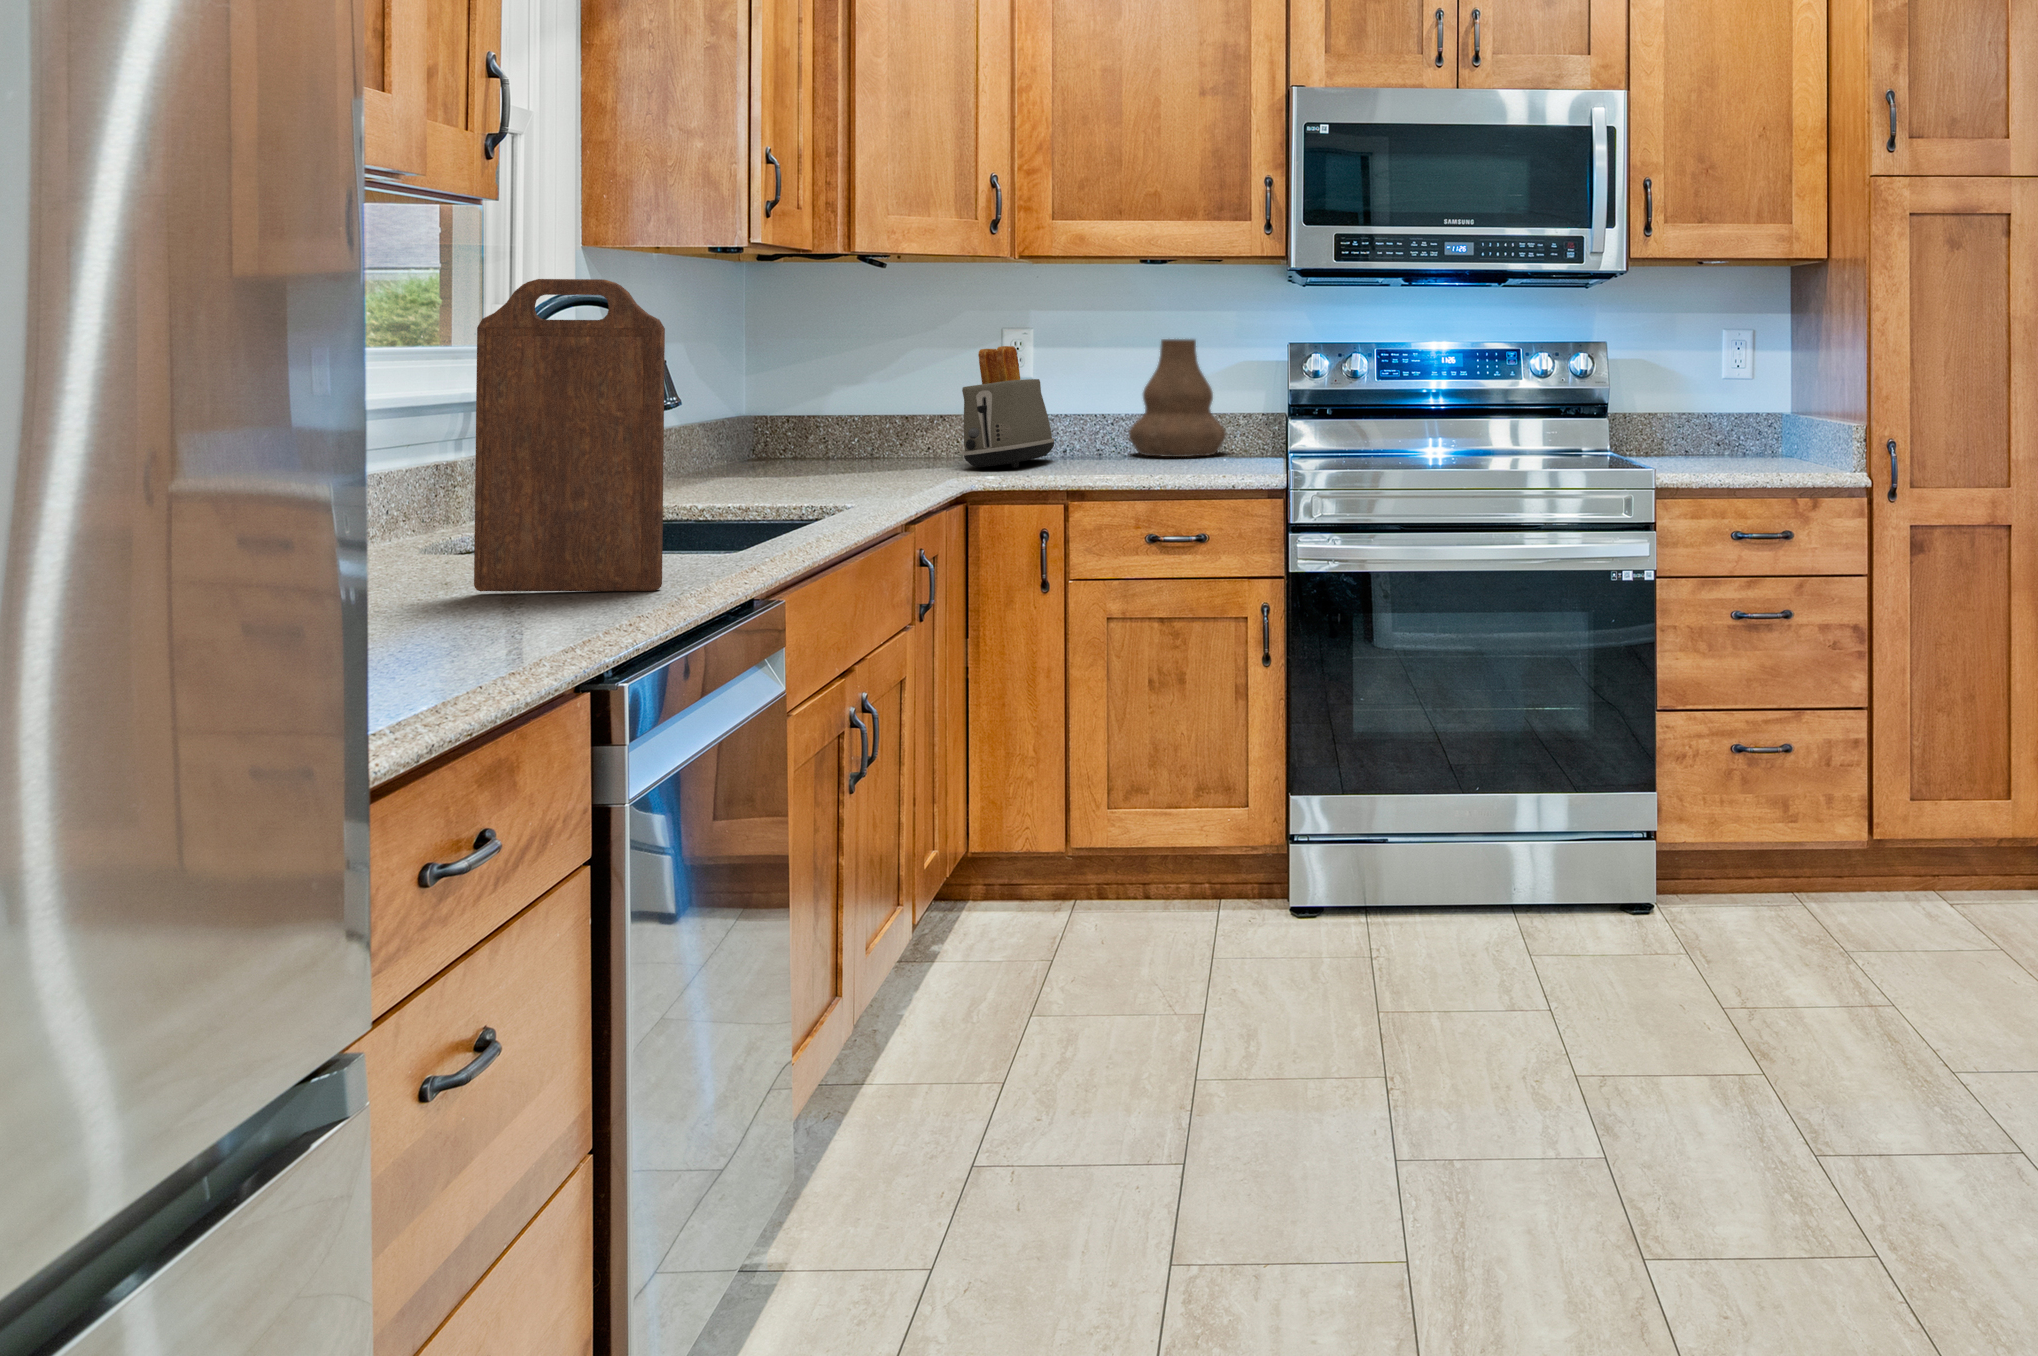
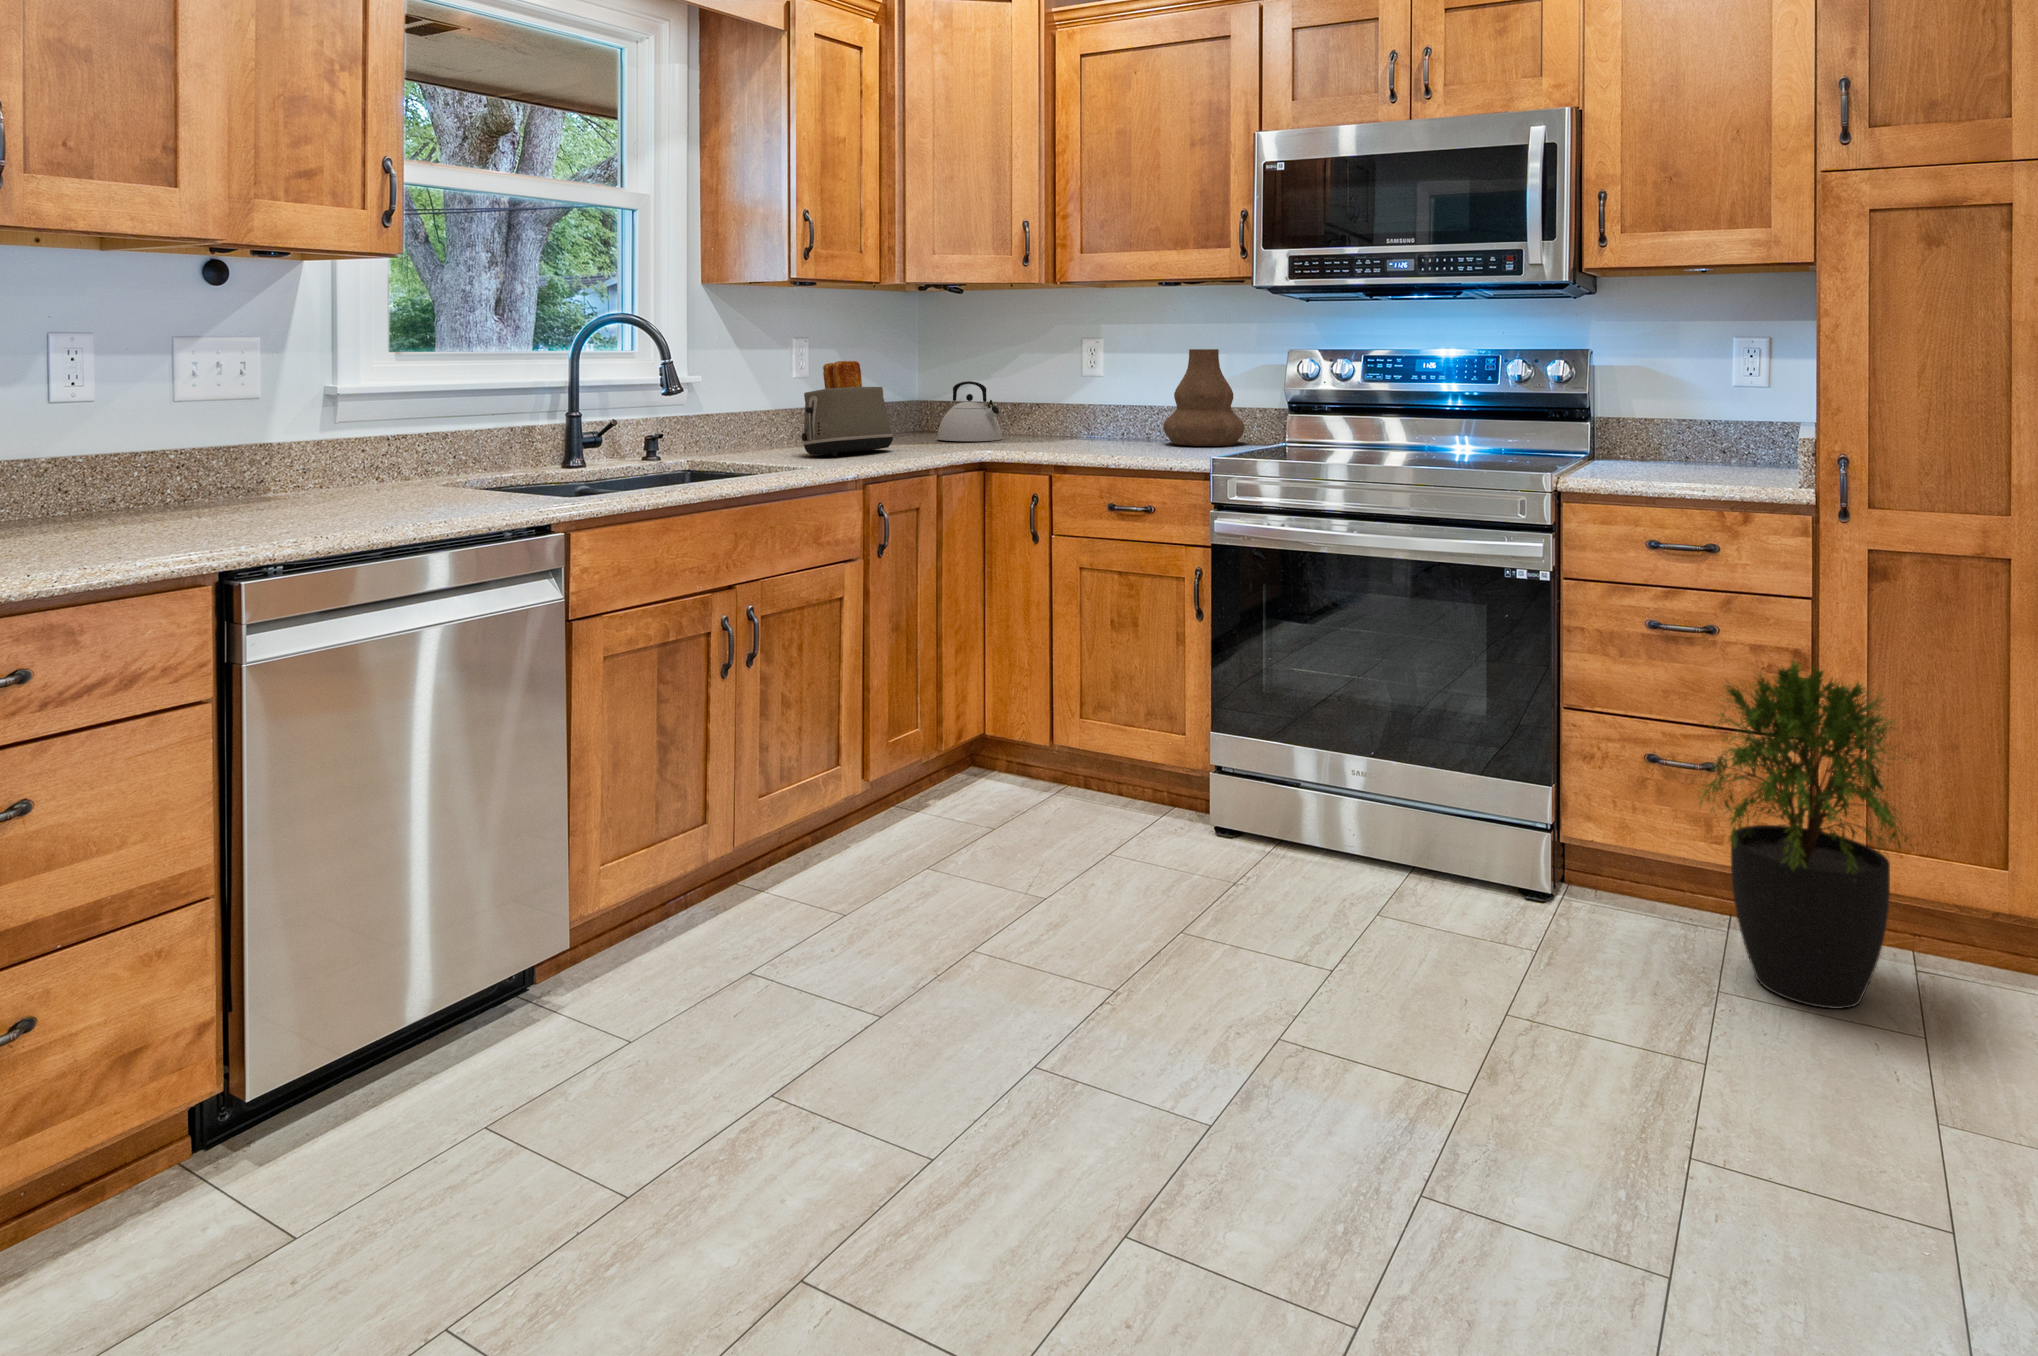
cutting board: present [474,279,665,591] -> none [494,324,571,511]
toaster: present [962,346,1055,468] -> present [802,361,893,456]
kettle: none [805,381,900,463] -> present [937,381,1002,441]
potted plant: none [1807,631,2010,954] -> present [1698,660,1908,1009]

